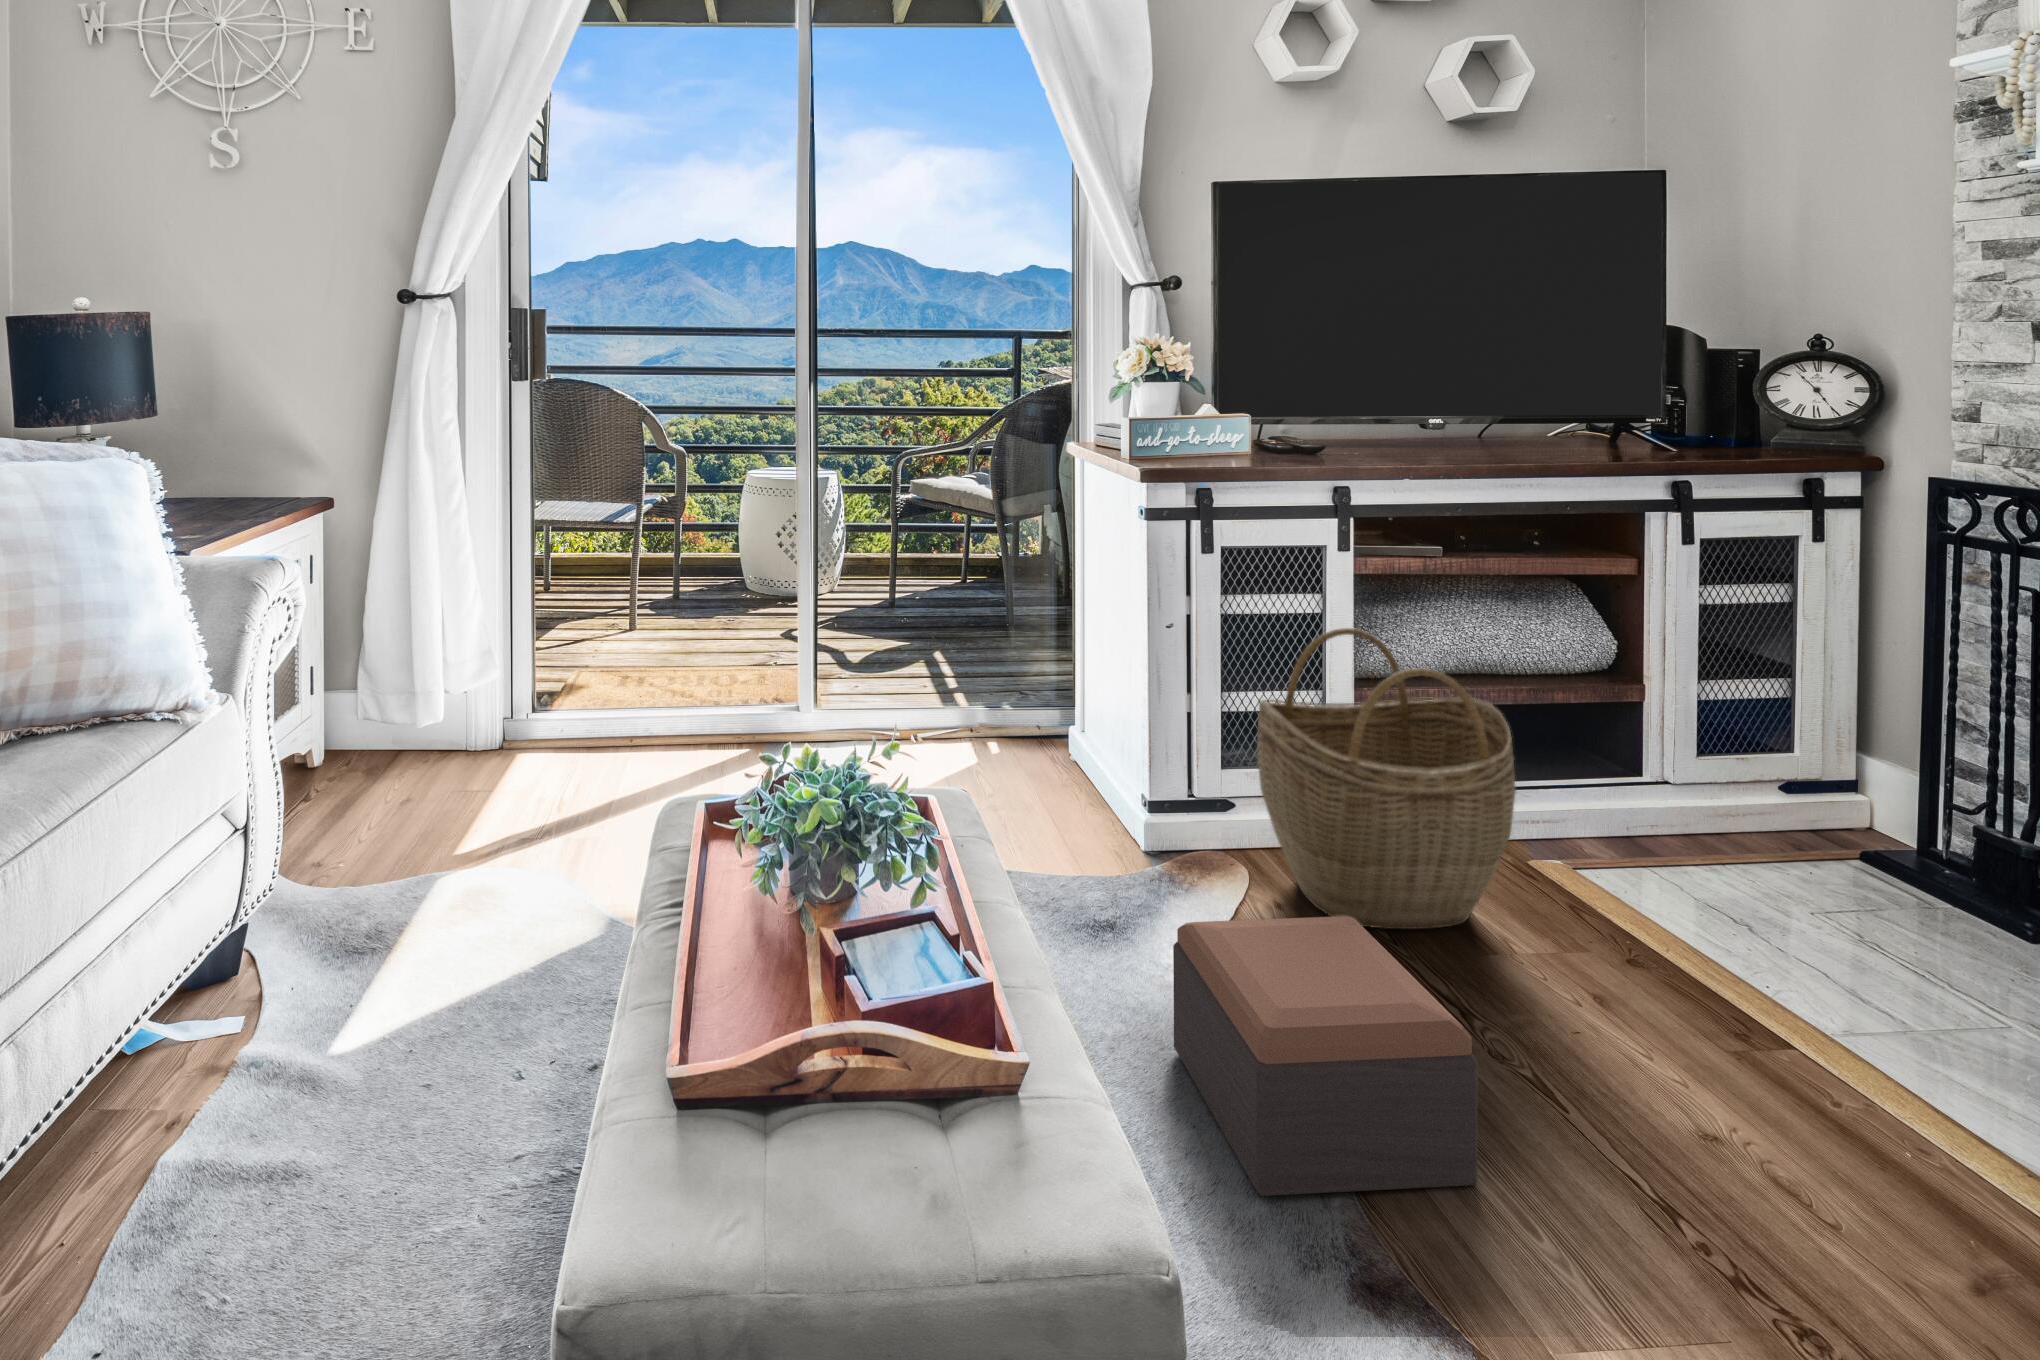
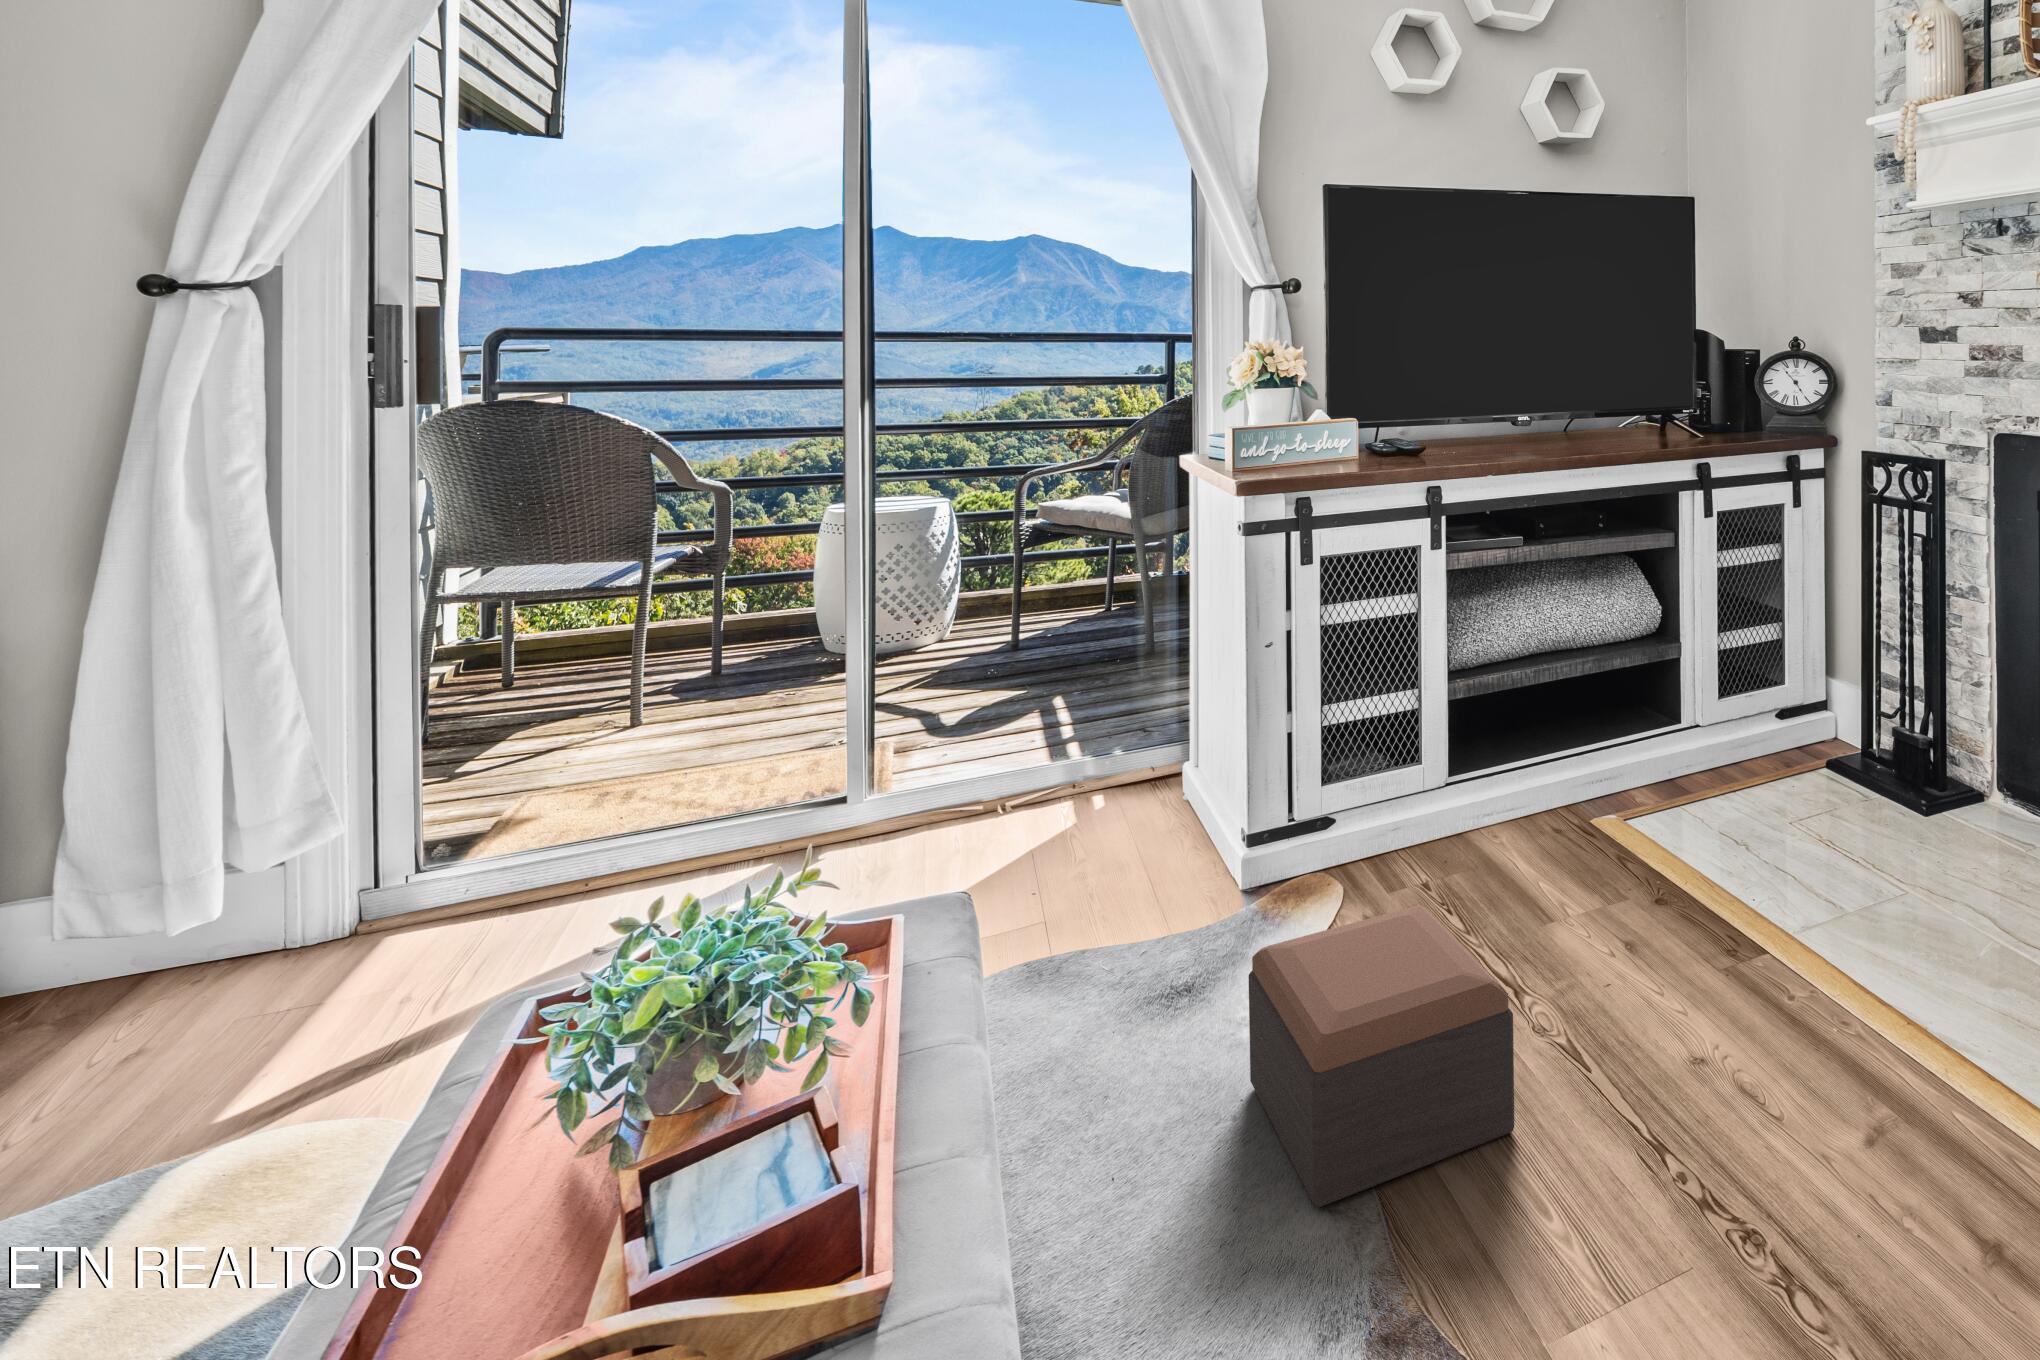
woven basket: present [1257,628,1516,929] -> none [1355,624,1574,913]

